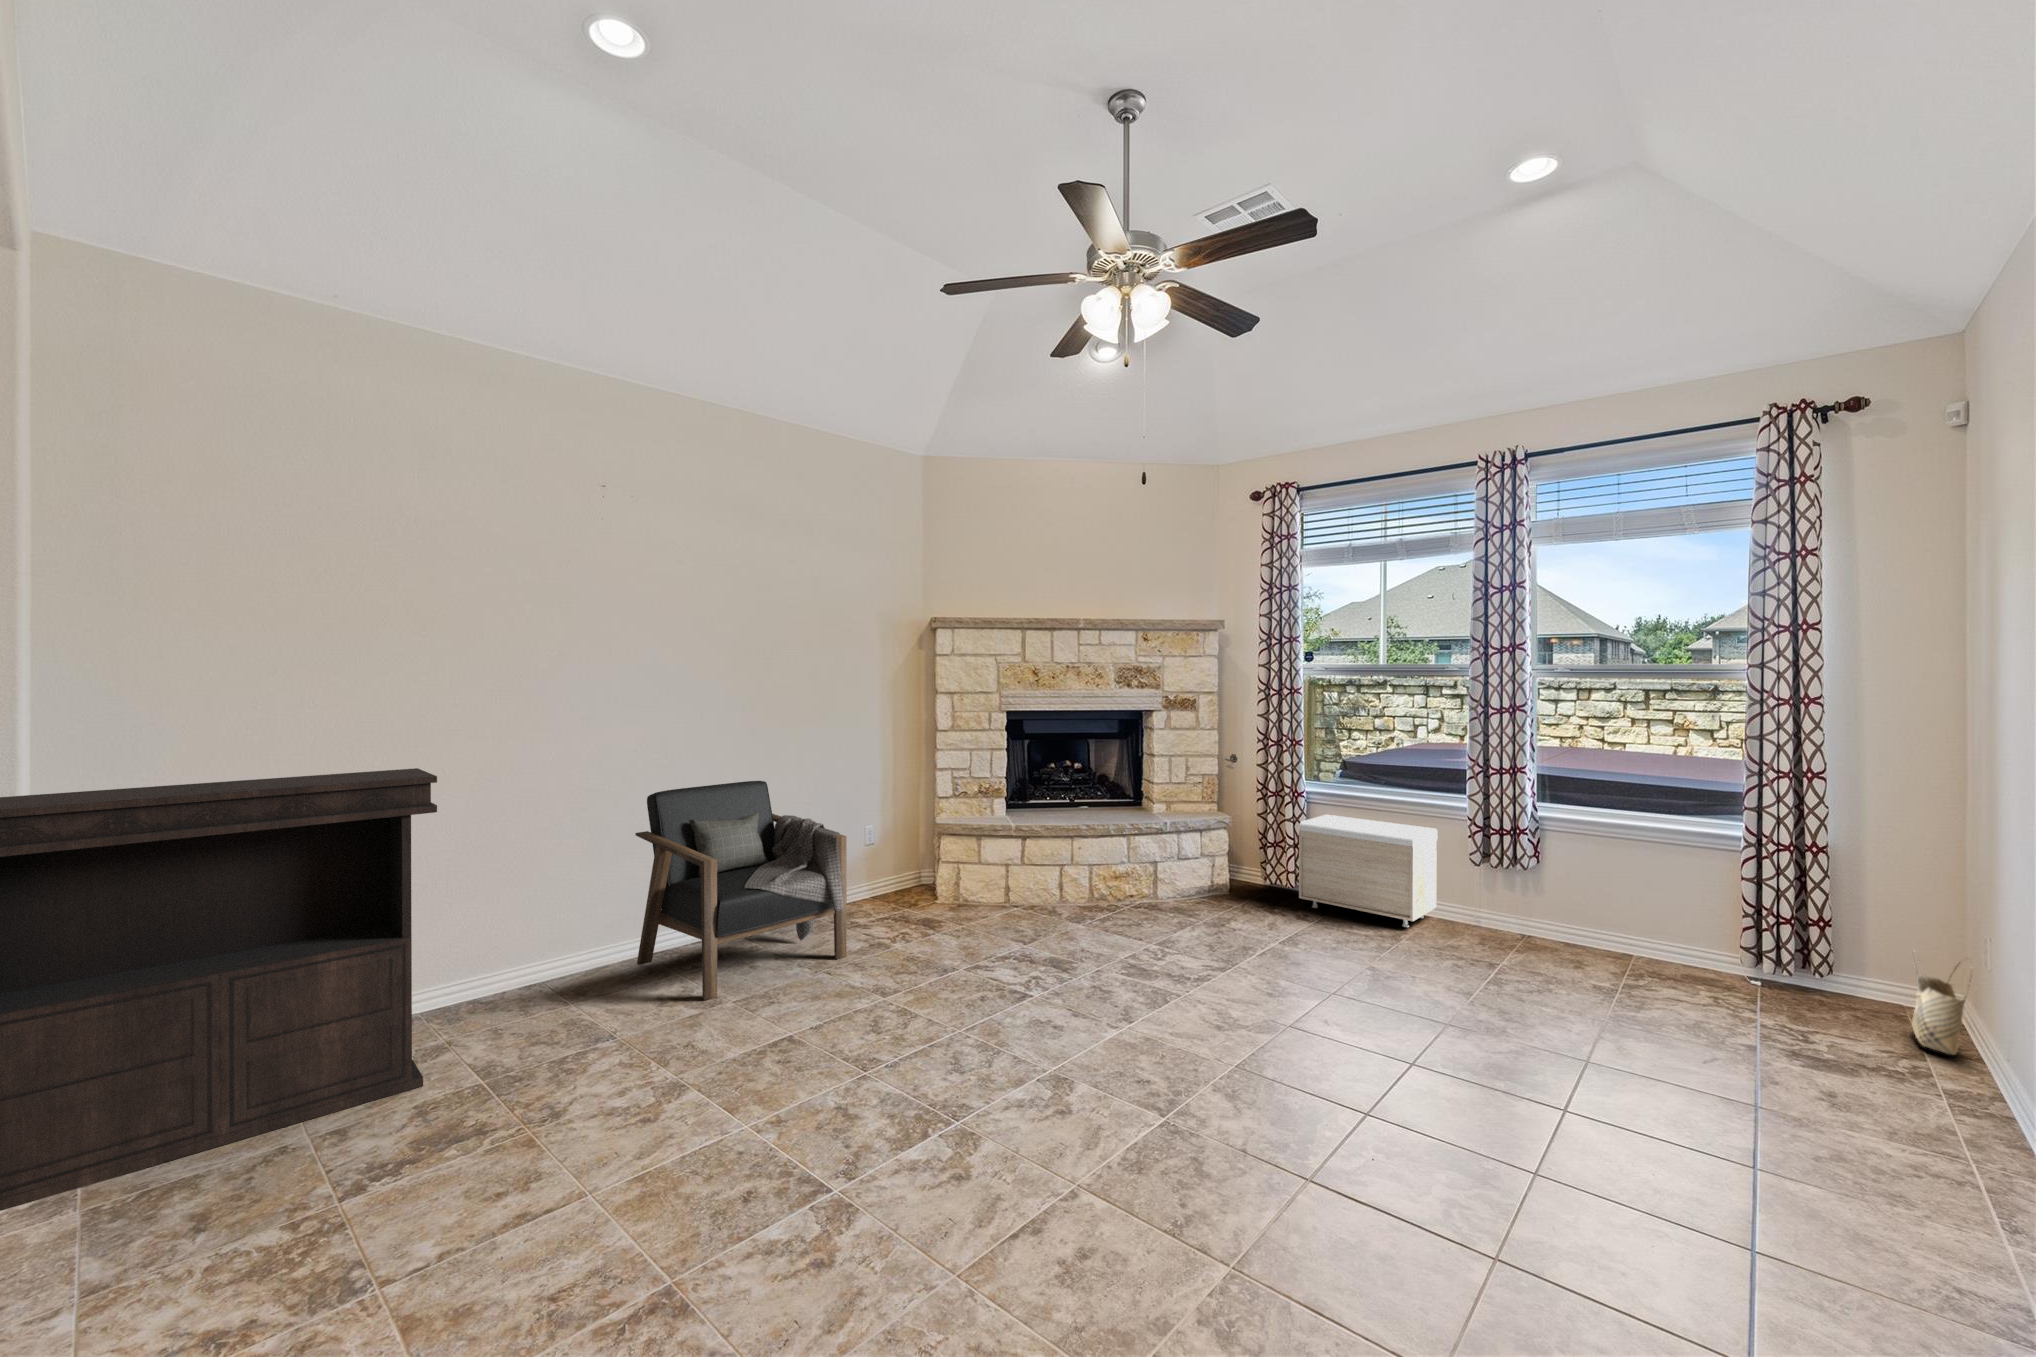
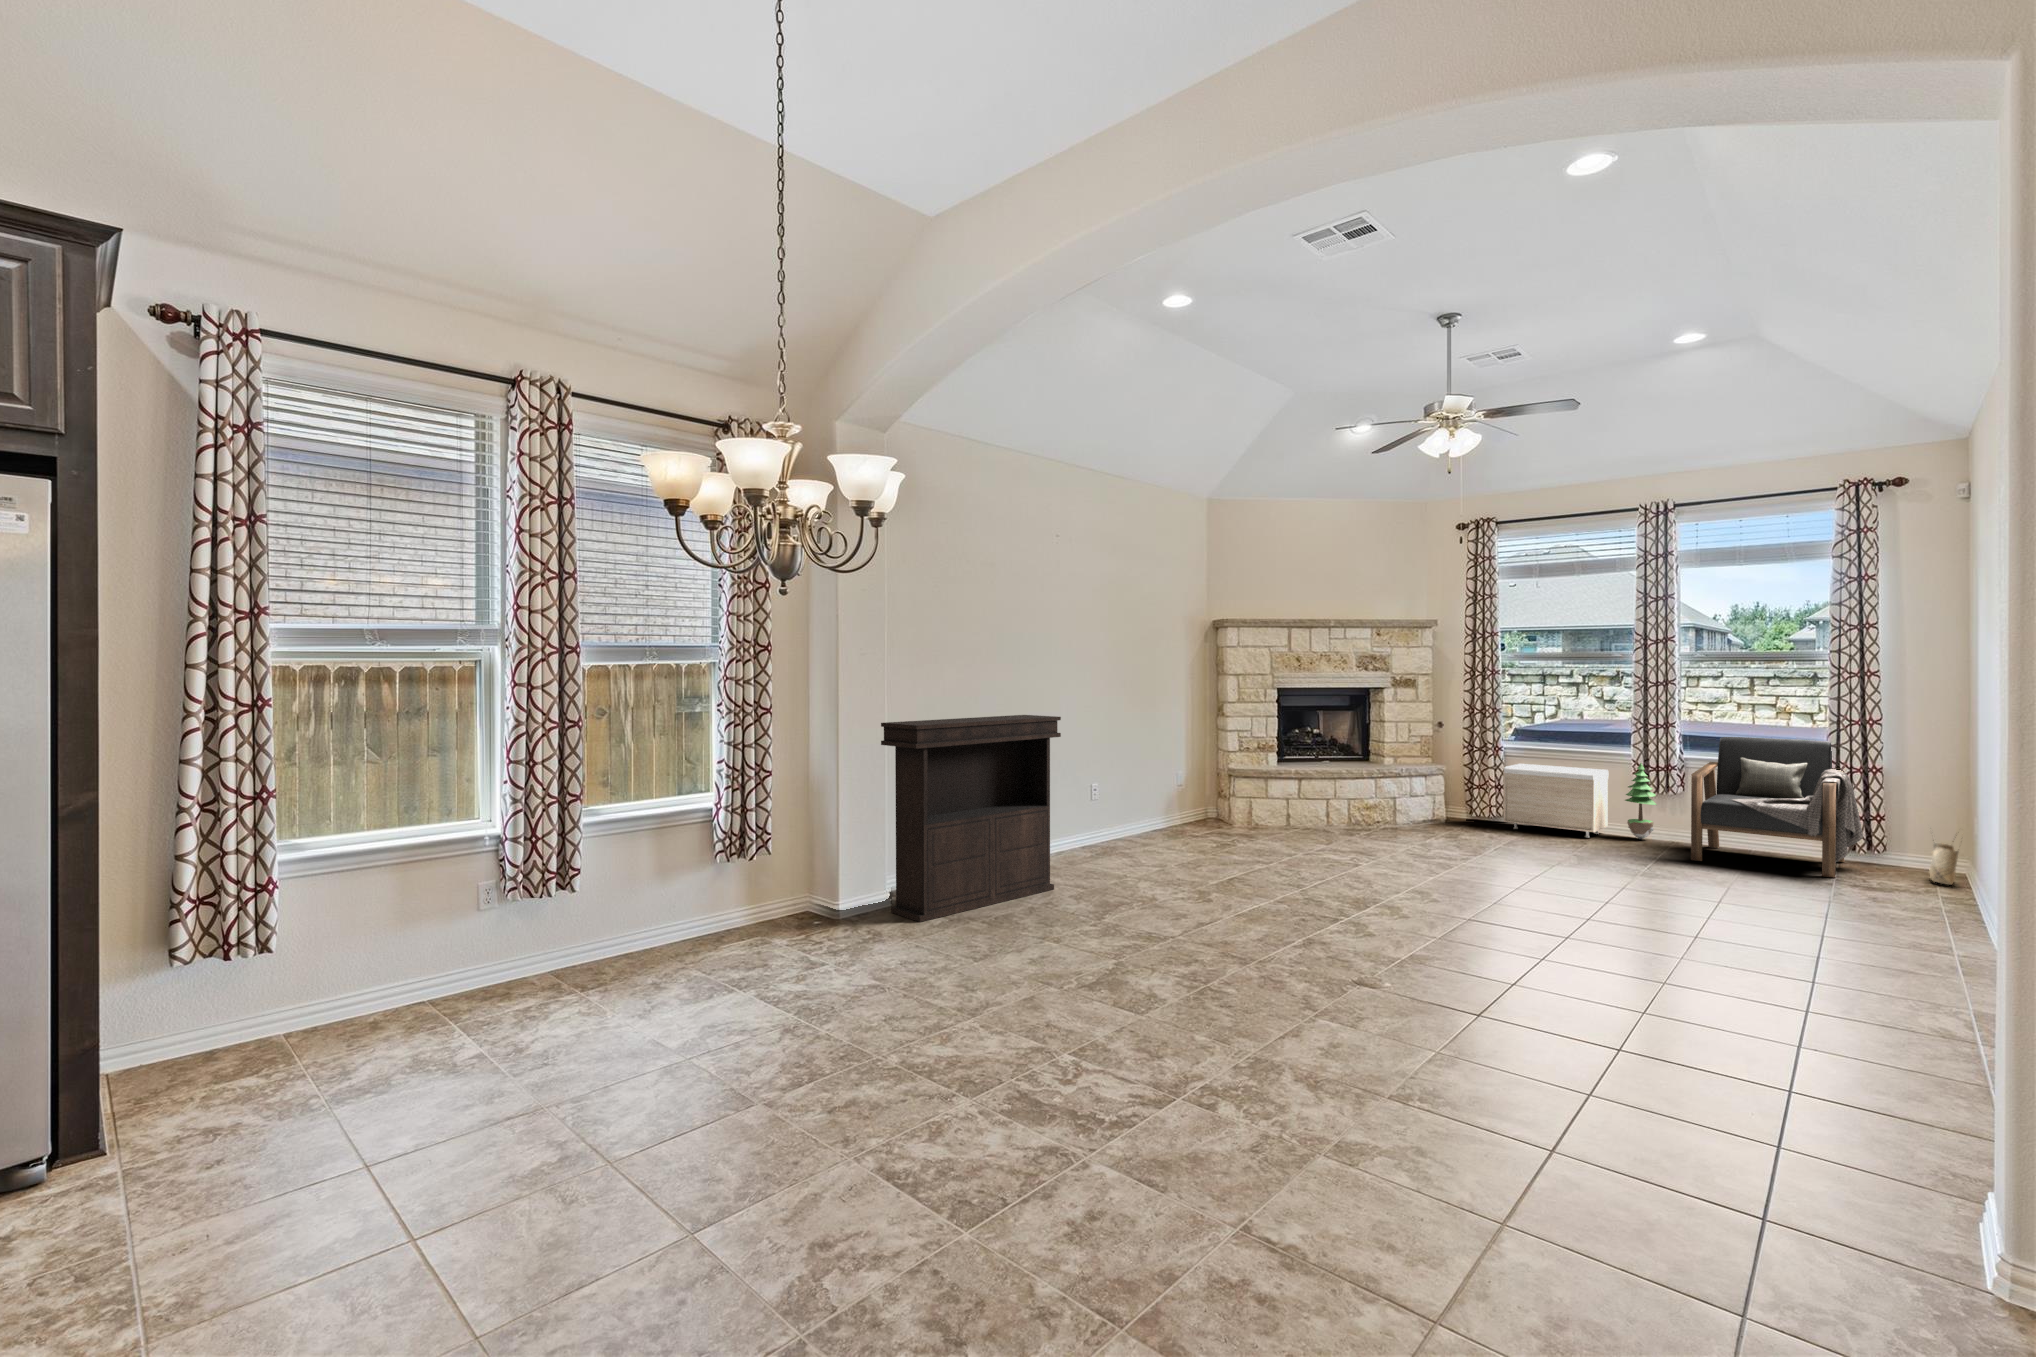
armchair: present [635,781,847,1000] -> present [1691,737,1863,878]
potted tree: none [1455,821,1500,932] -> present [1625,763,1656,839]

